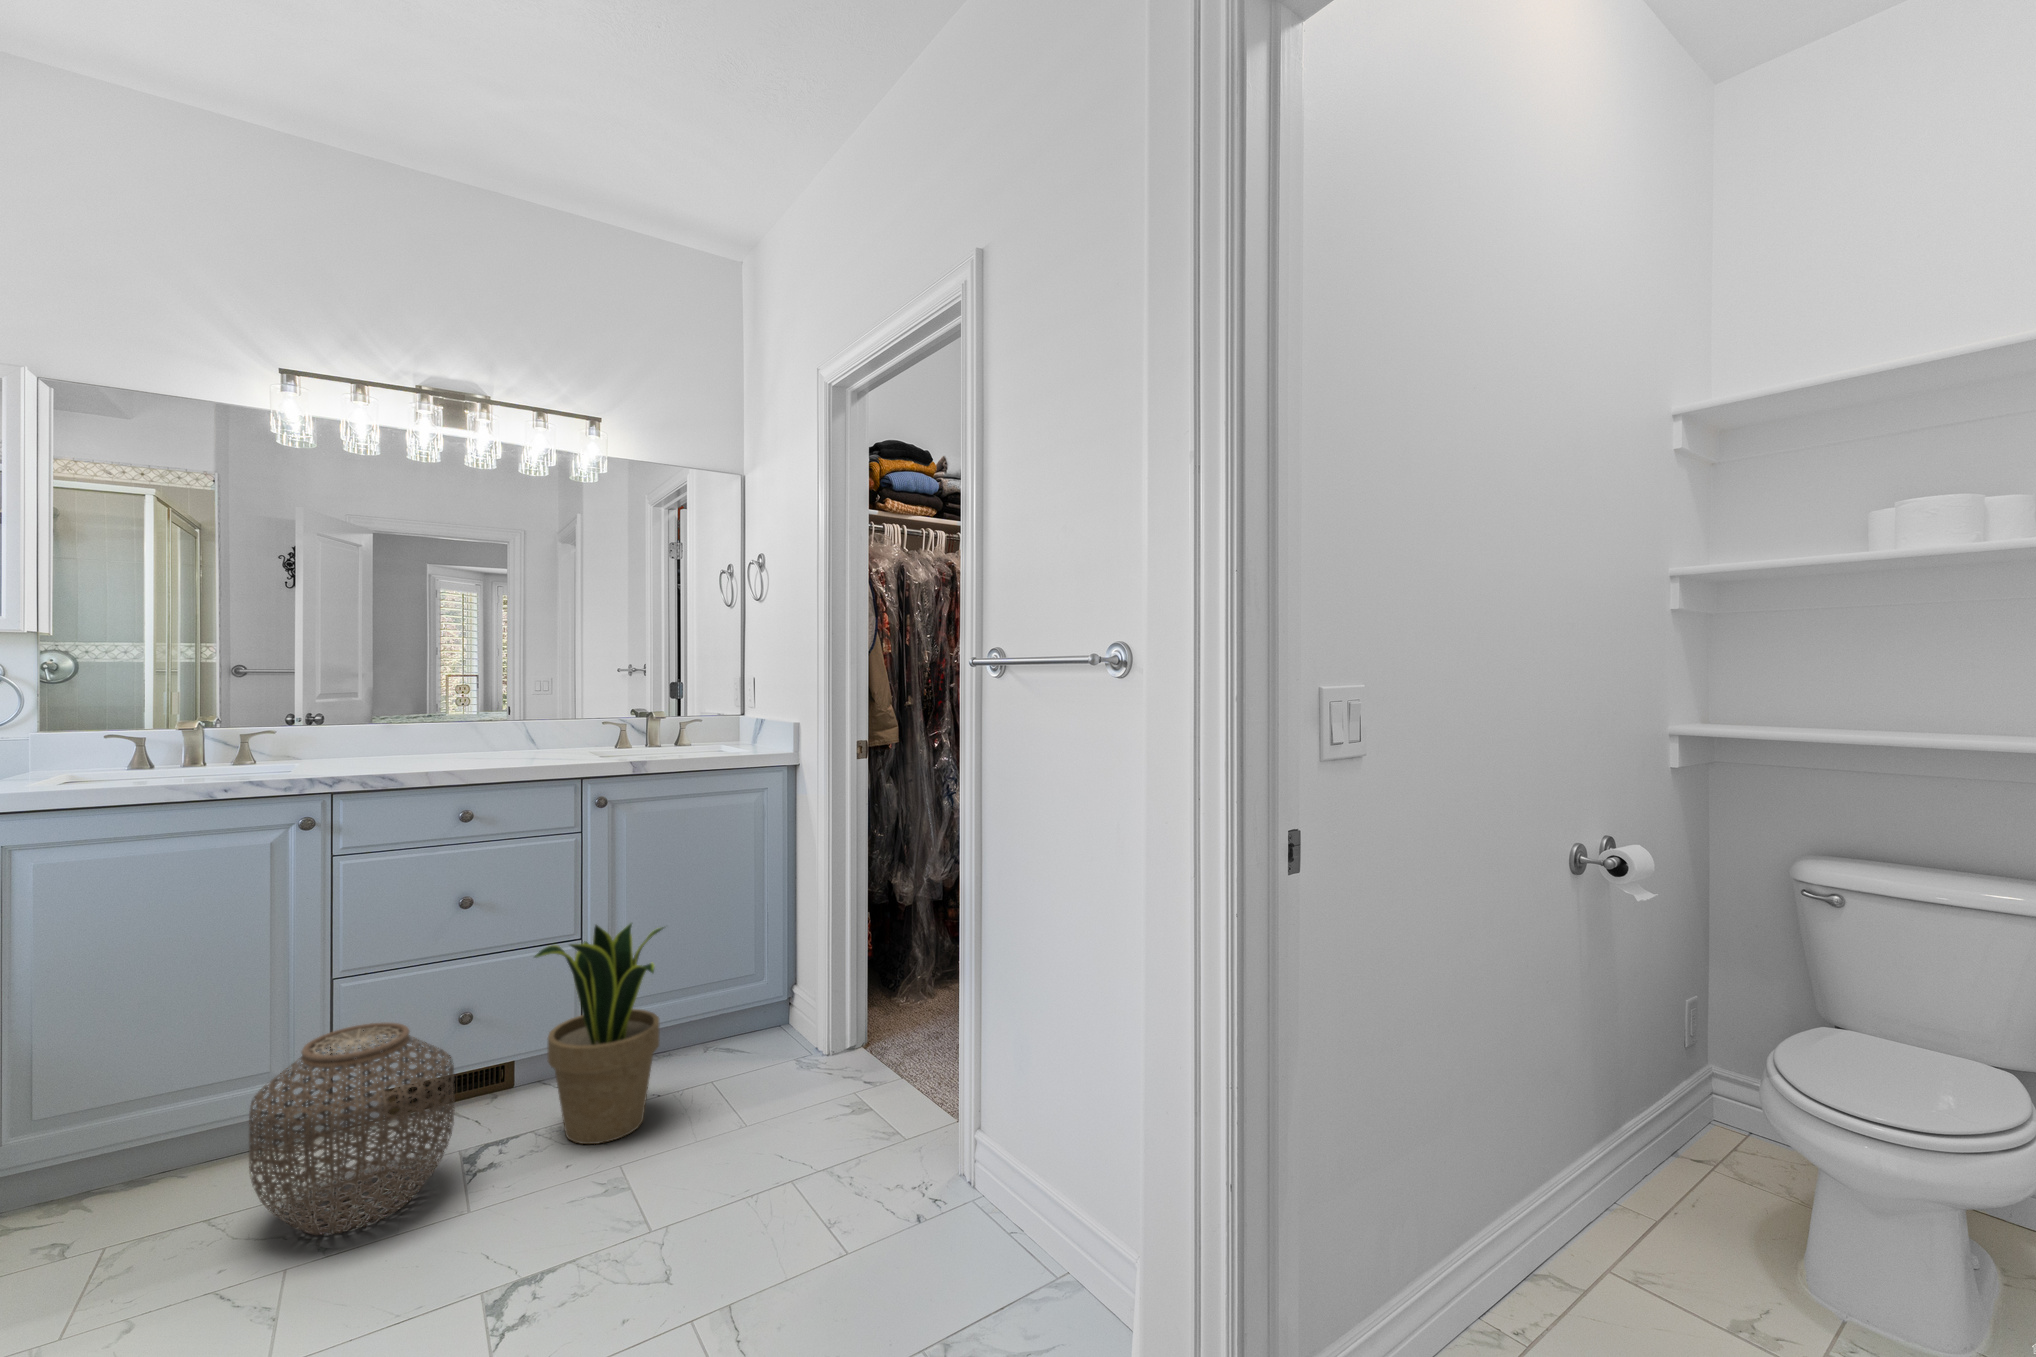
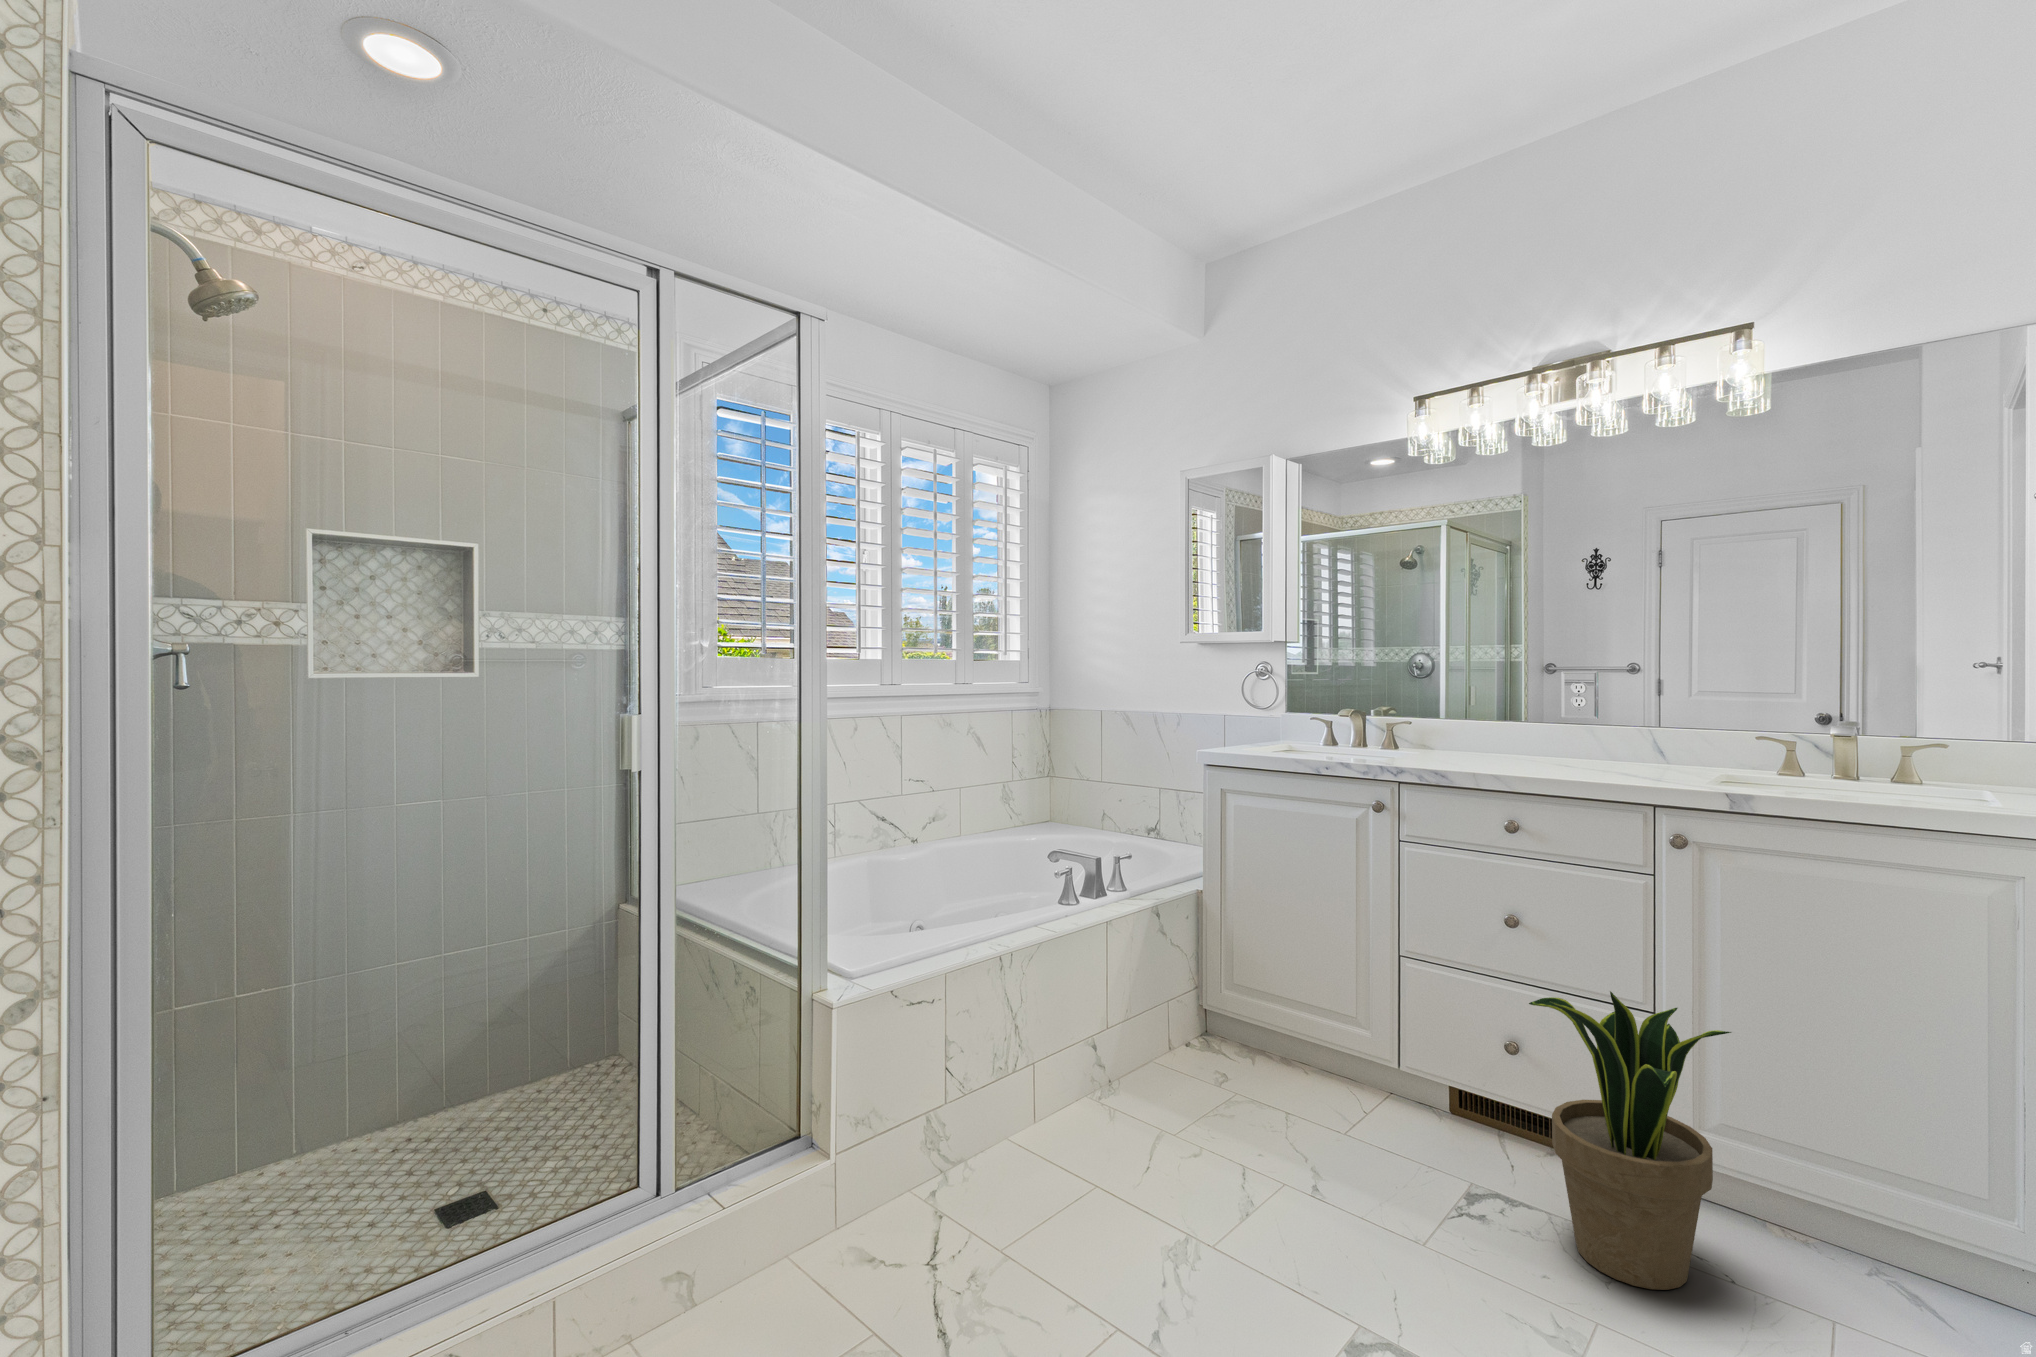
woven basket: present [249,1023,455,1235] -> none [1278,1002,1444,1200]

